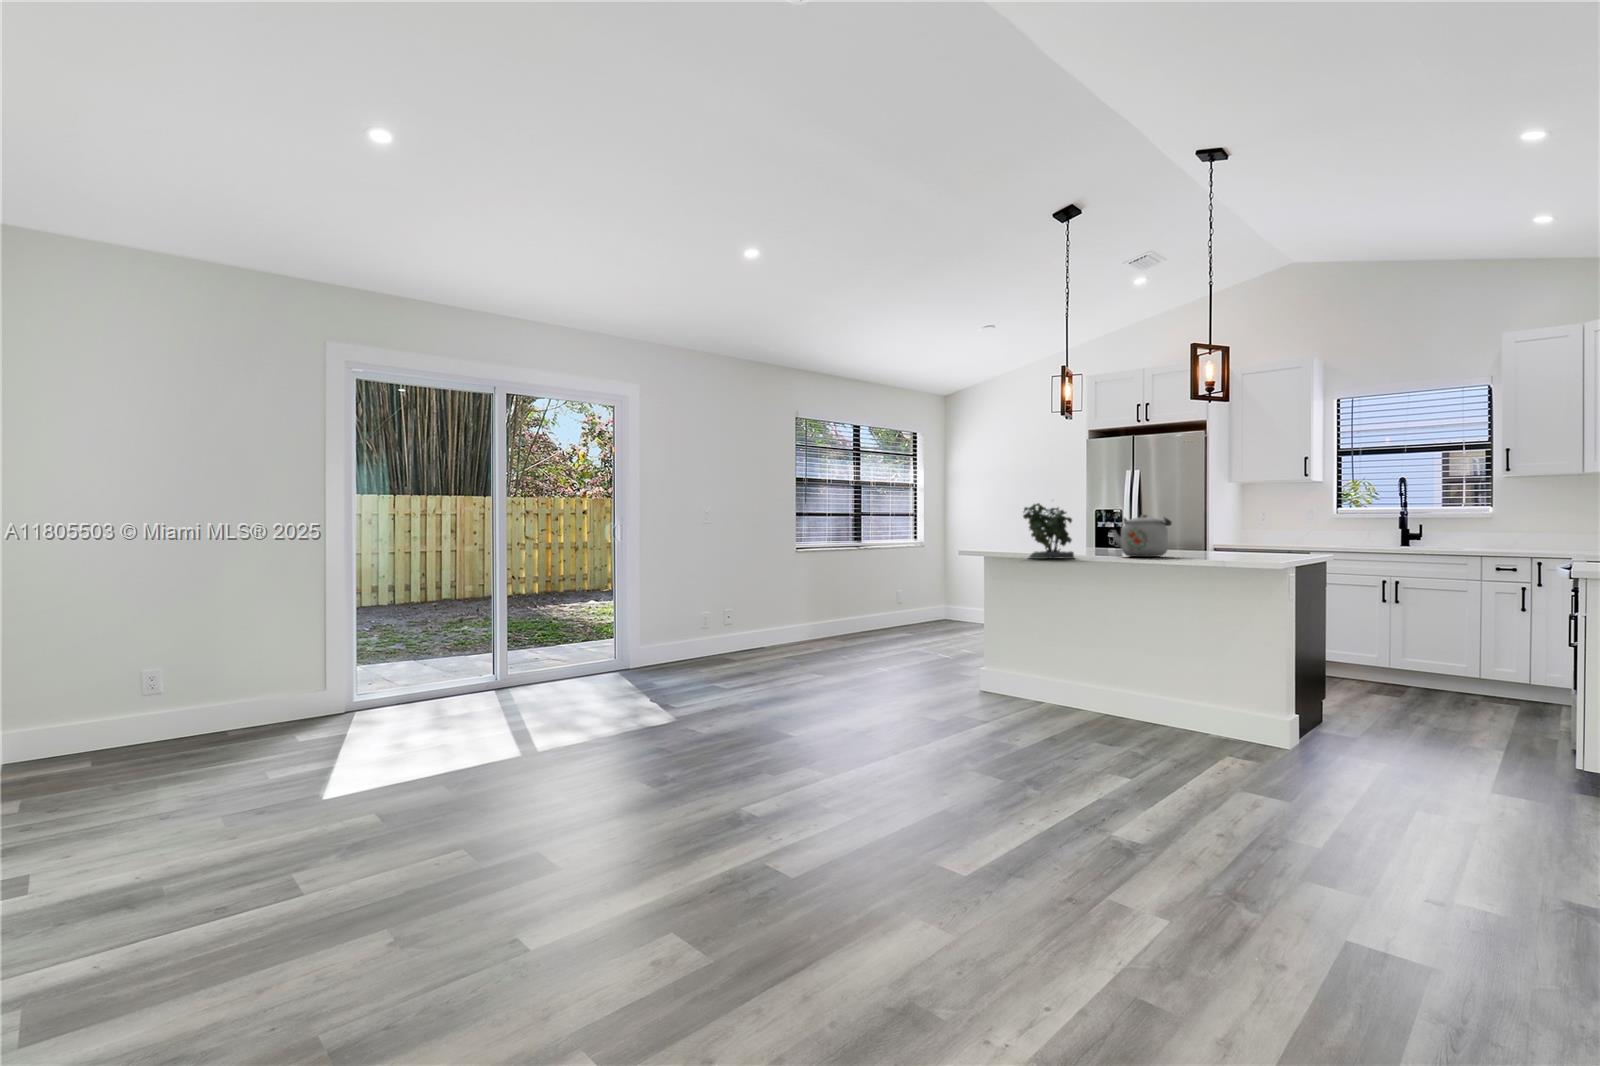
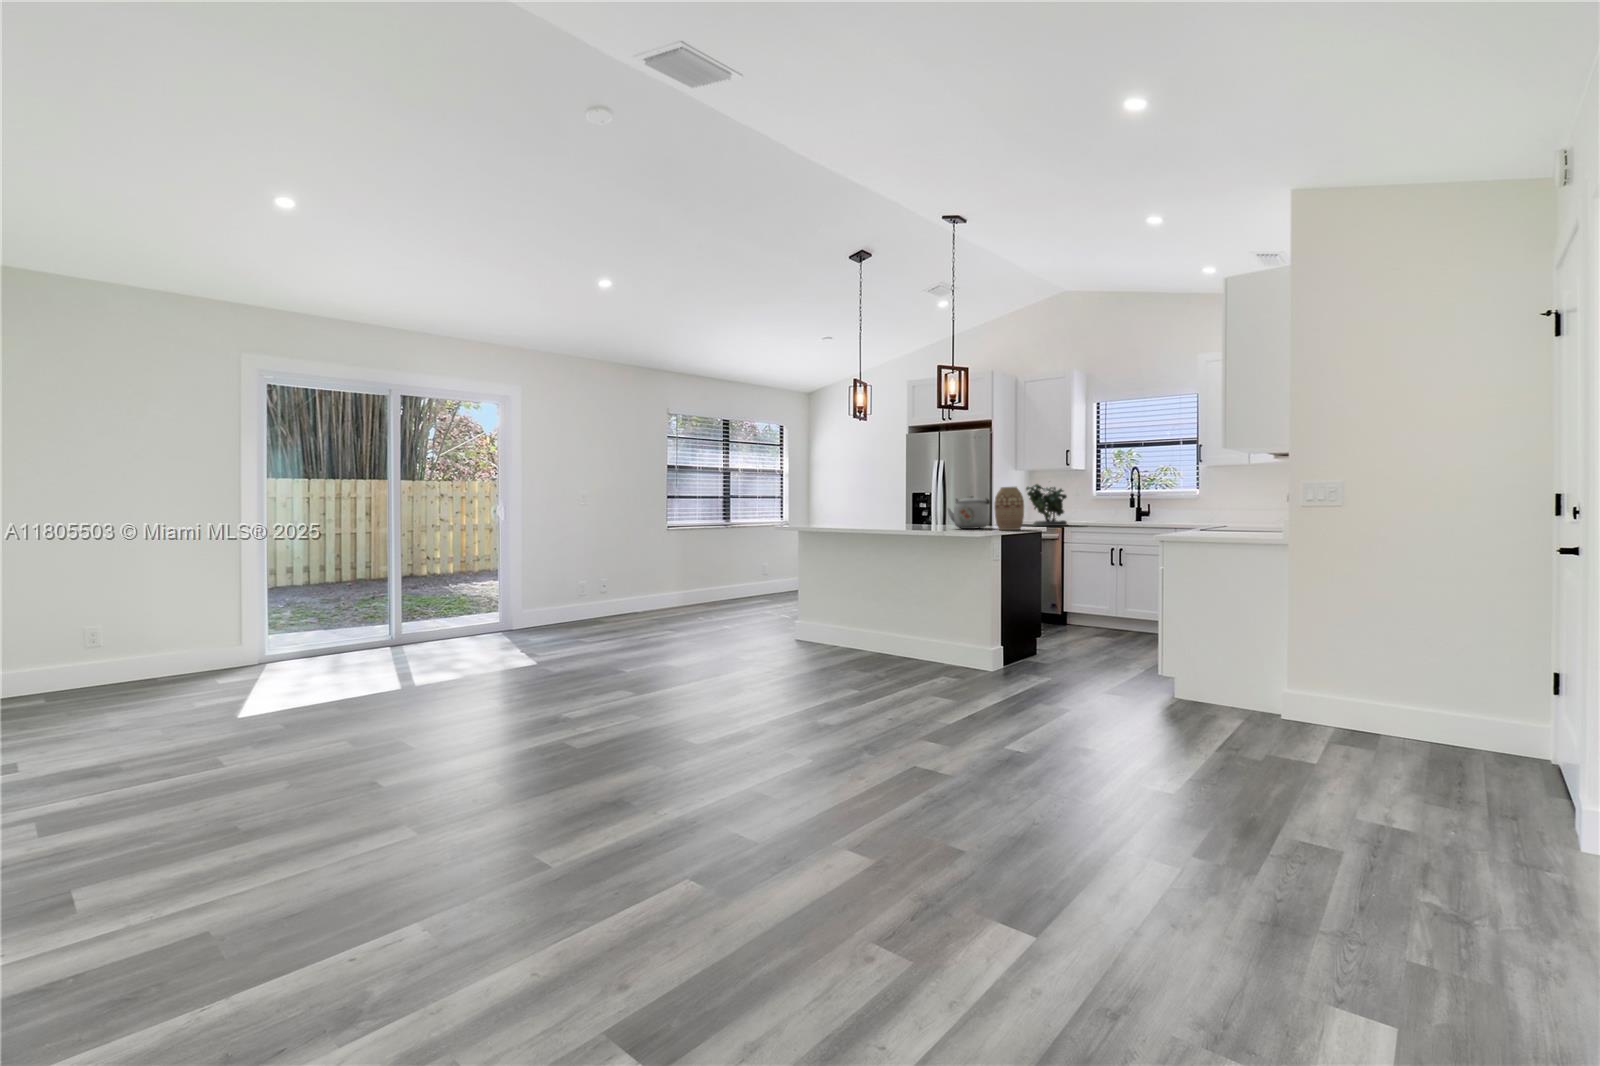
potted plant: present [1023,503,1074,559] -> present [1026,484,1068,526]
vase: none [1173,503,1215,560] -> present [994,487,1024,530]

